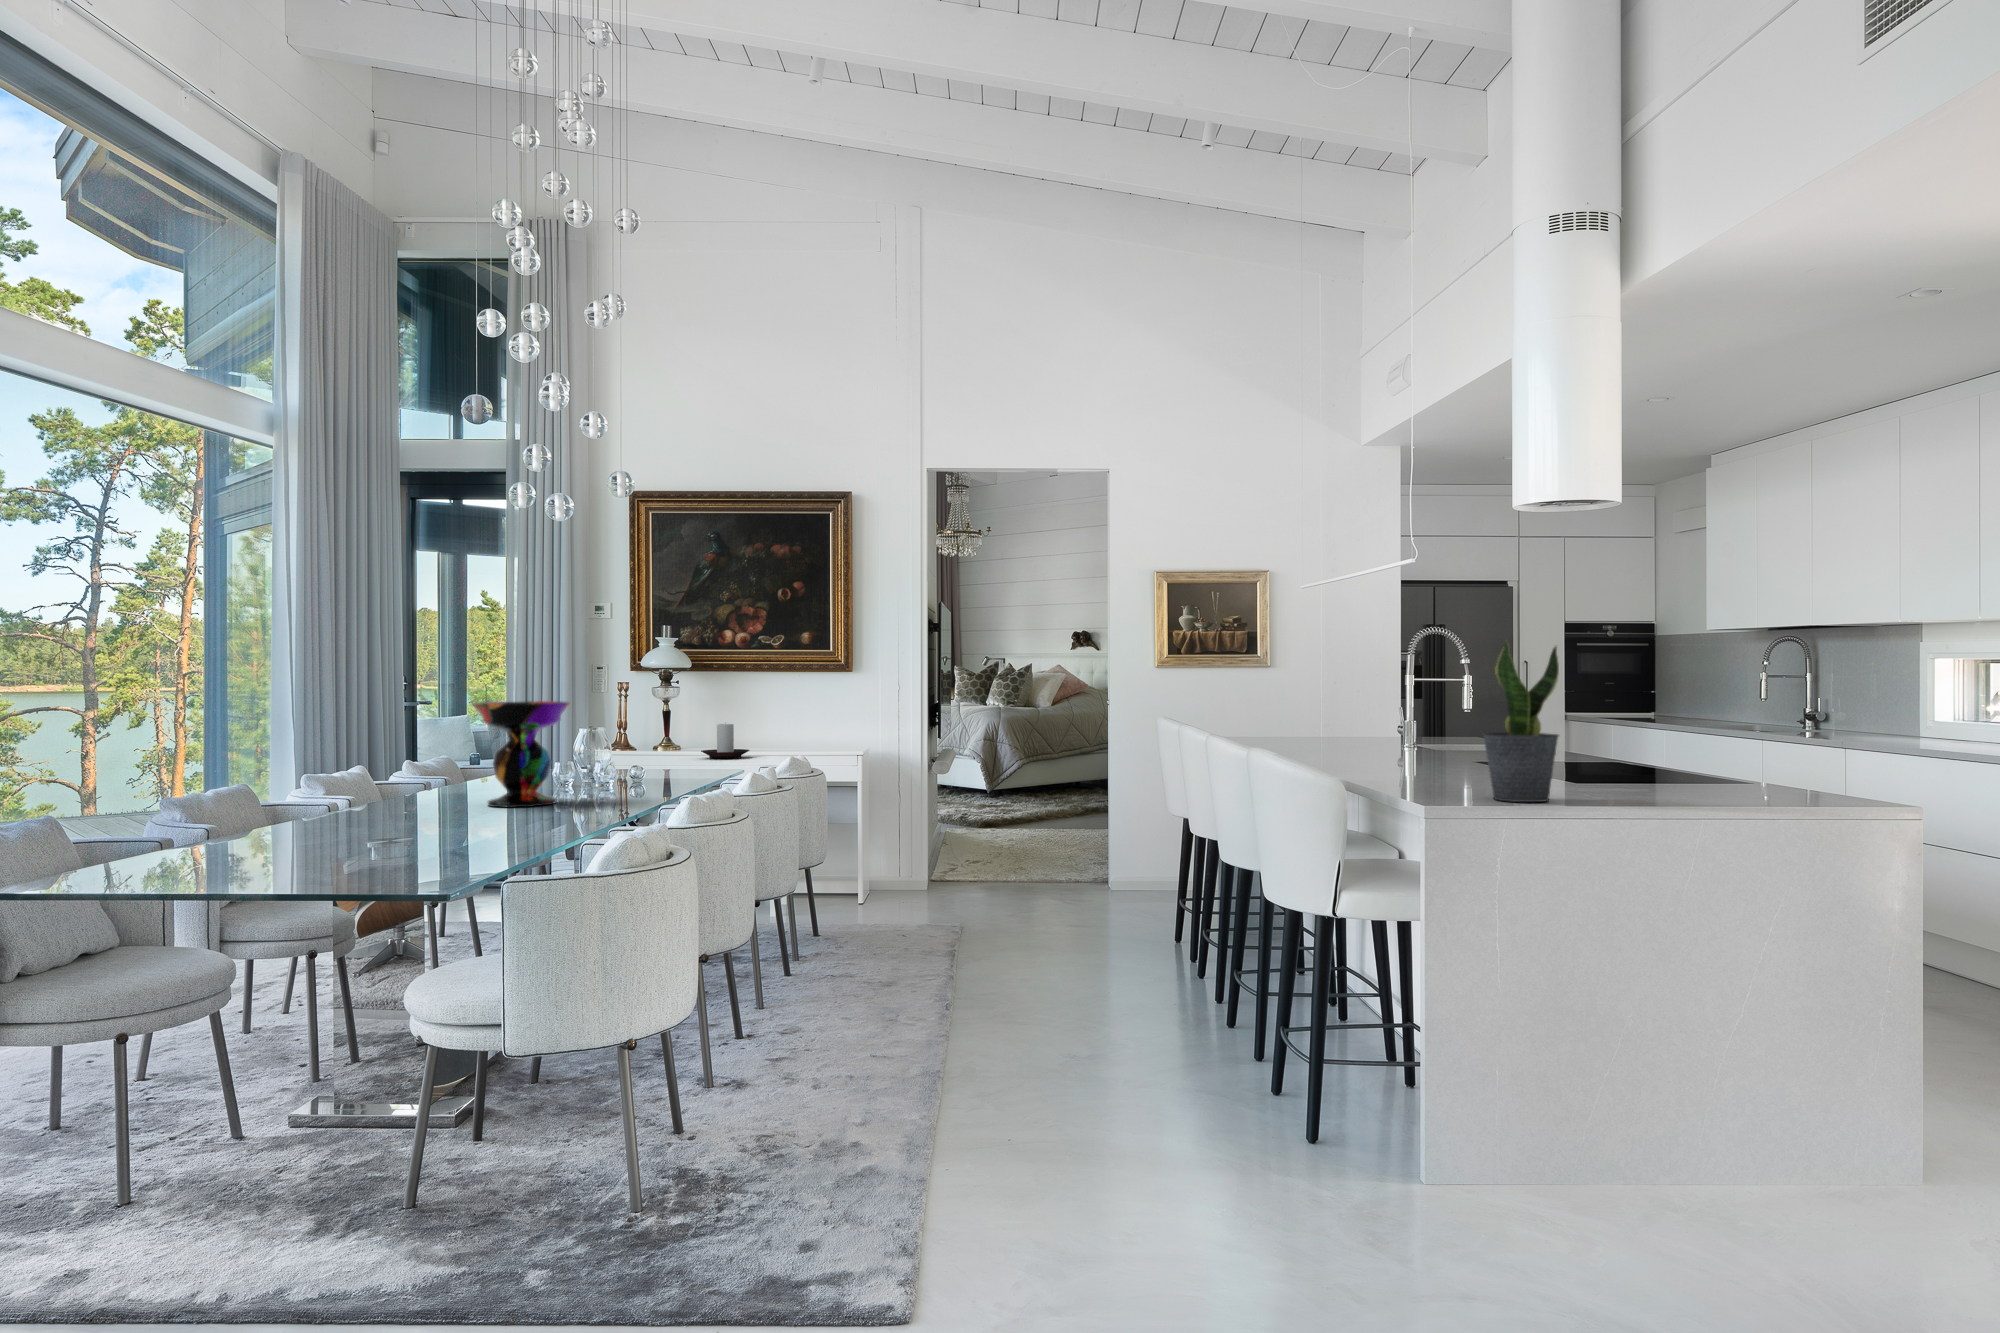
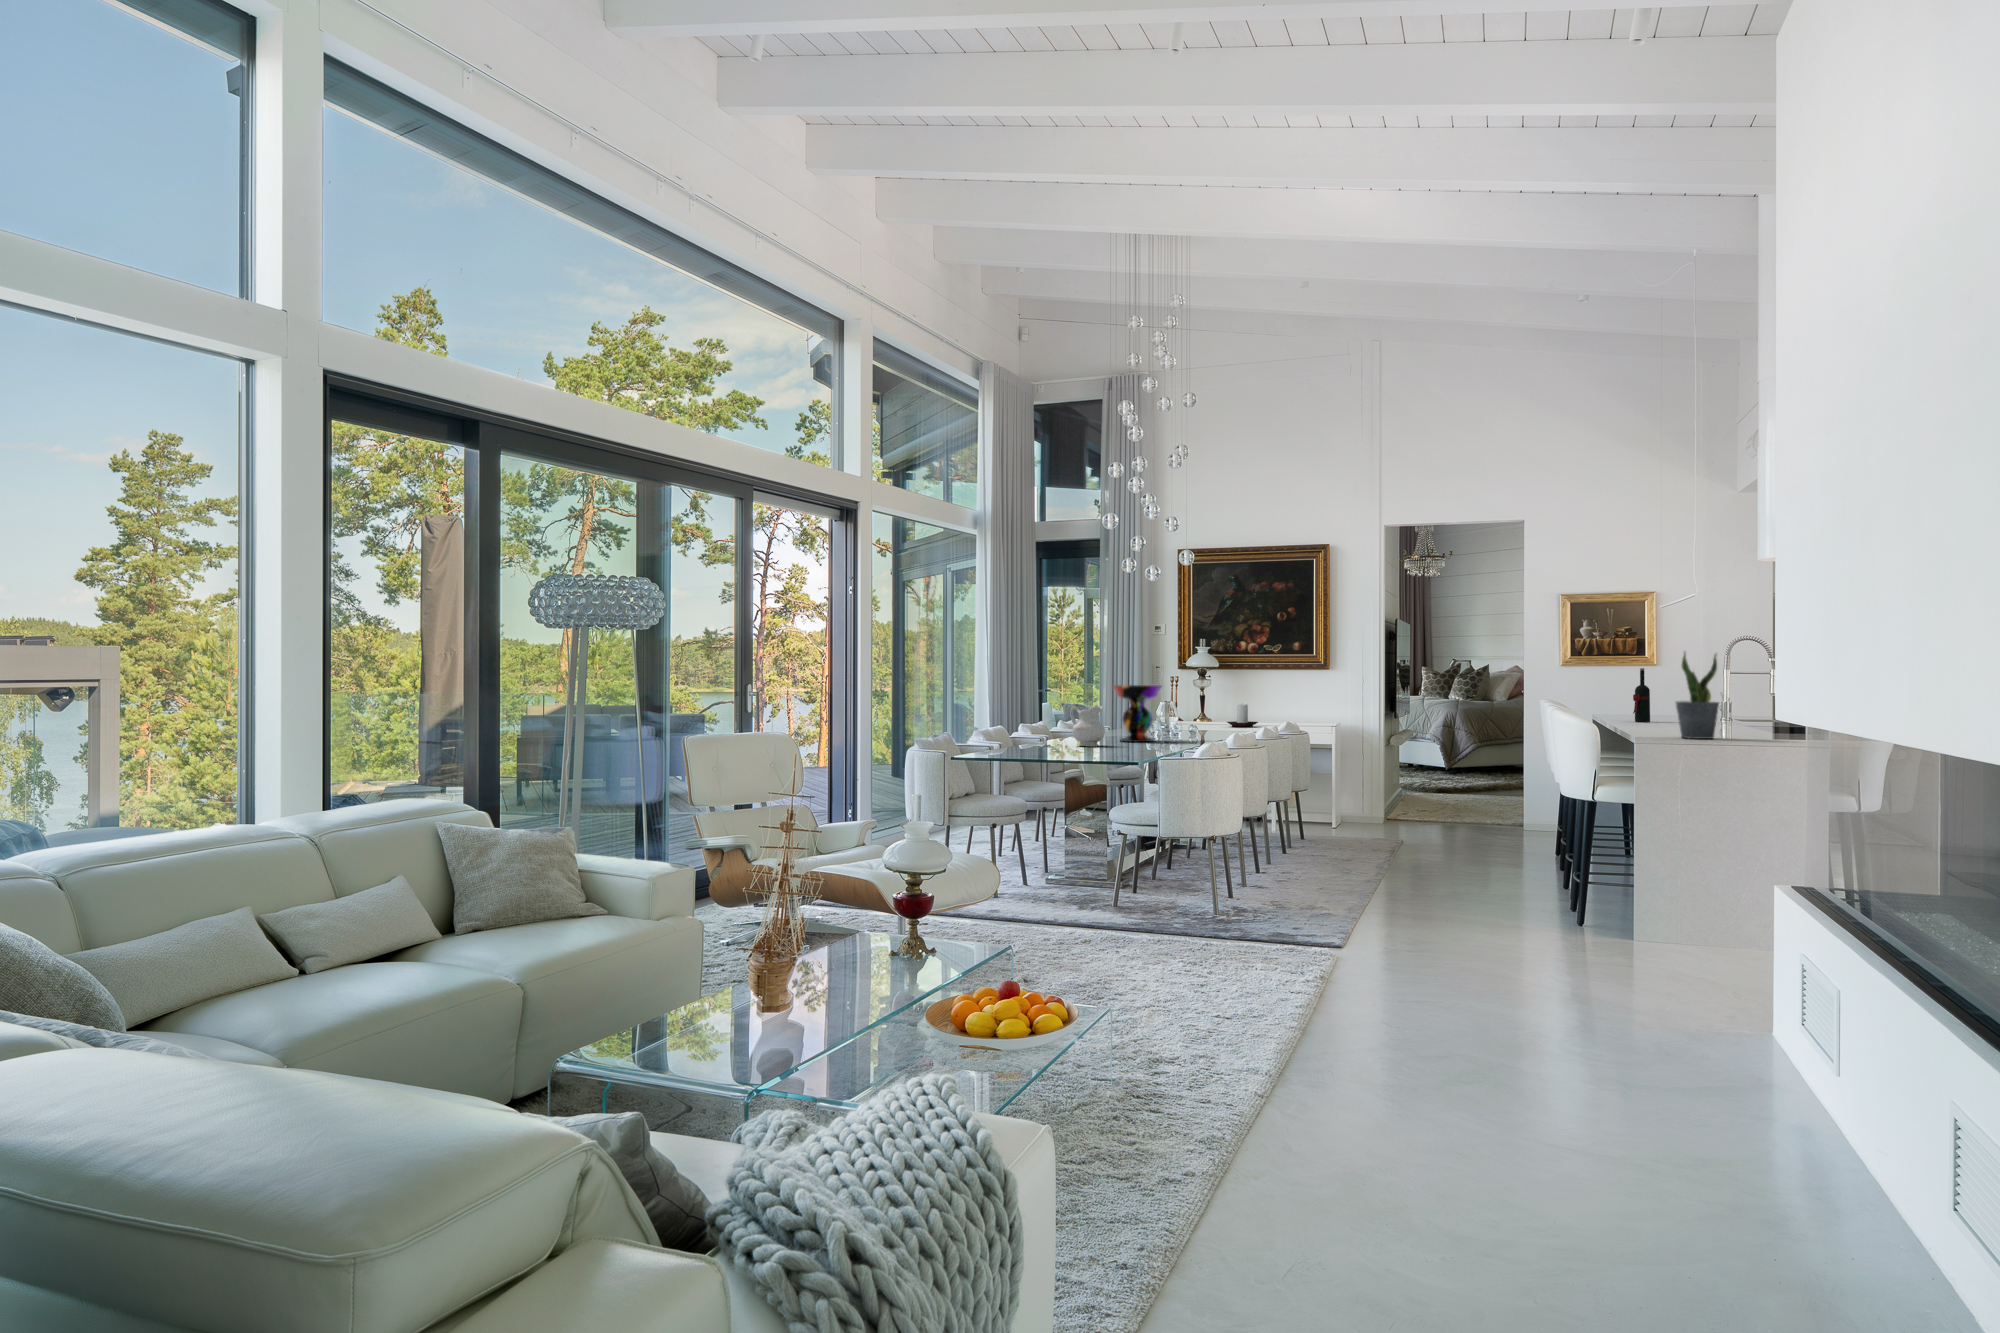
wine bottle: none [1317,671,1340,754] -> present [1633,668,1650,722]
ceramic pitcher: none [370,742,442,826] -> present [1070,704,1105,746]

